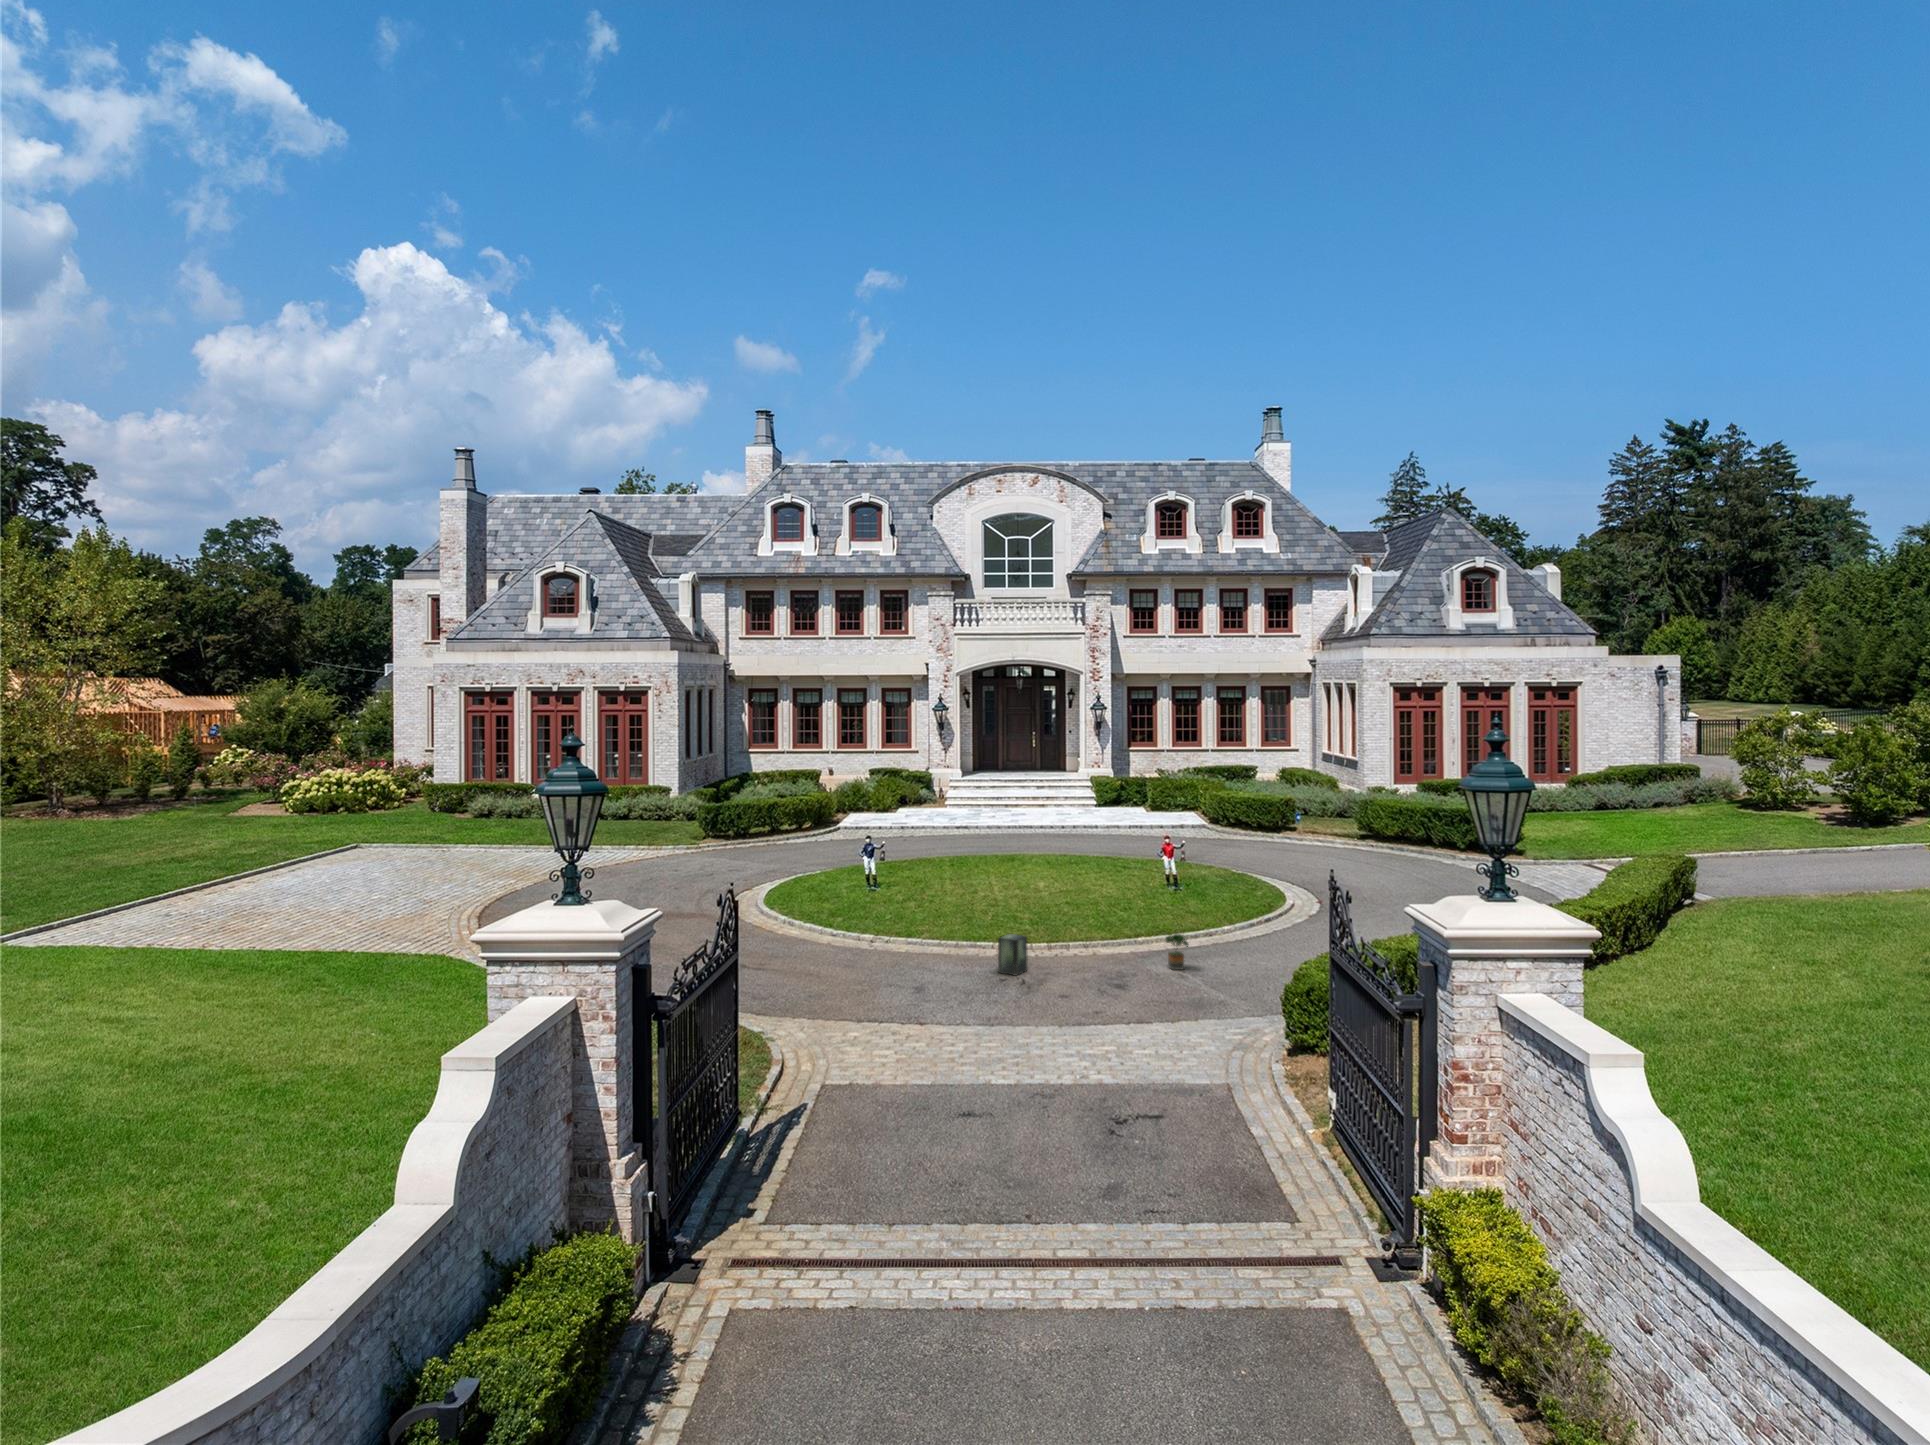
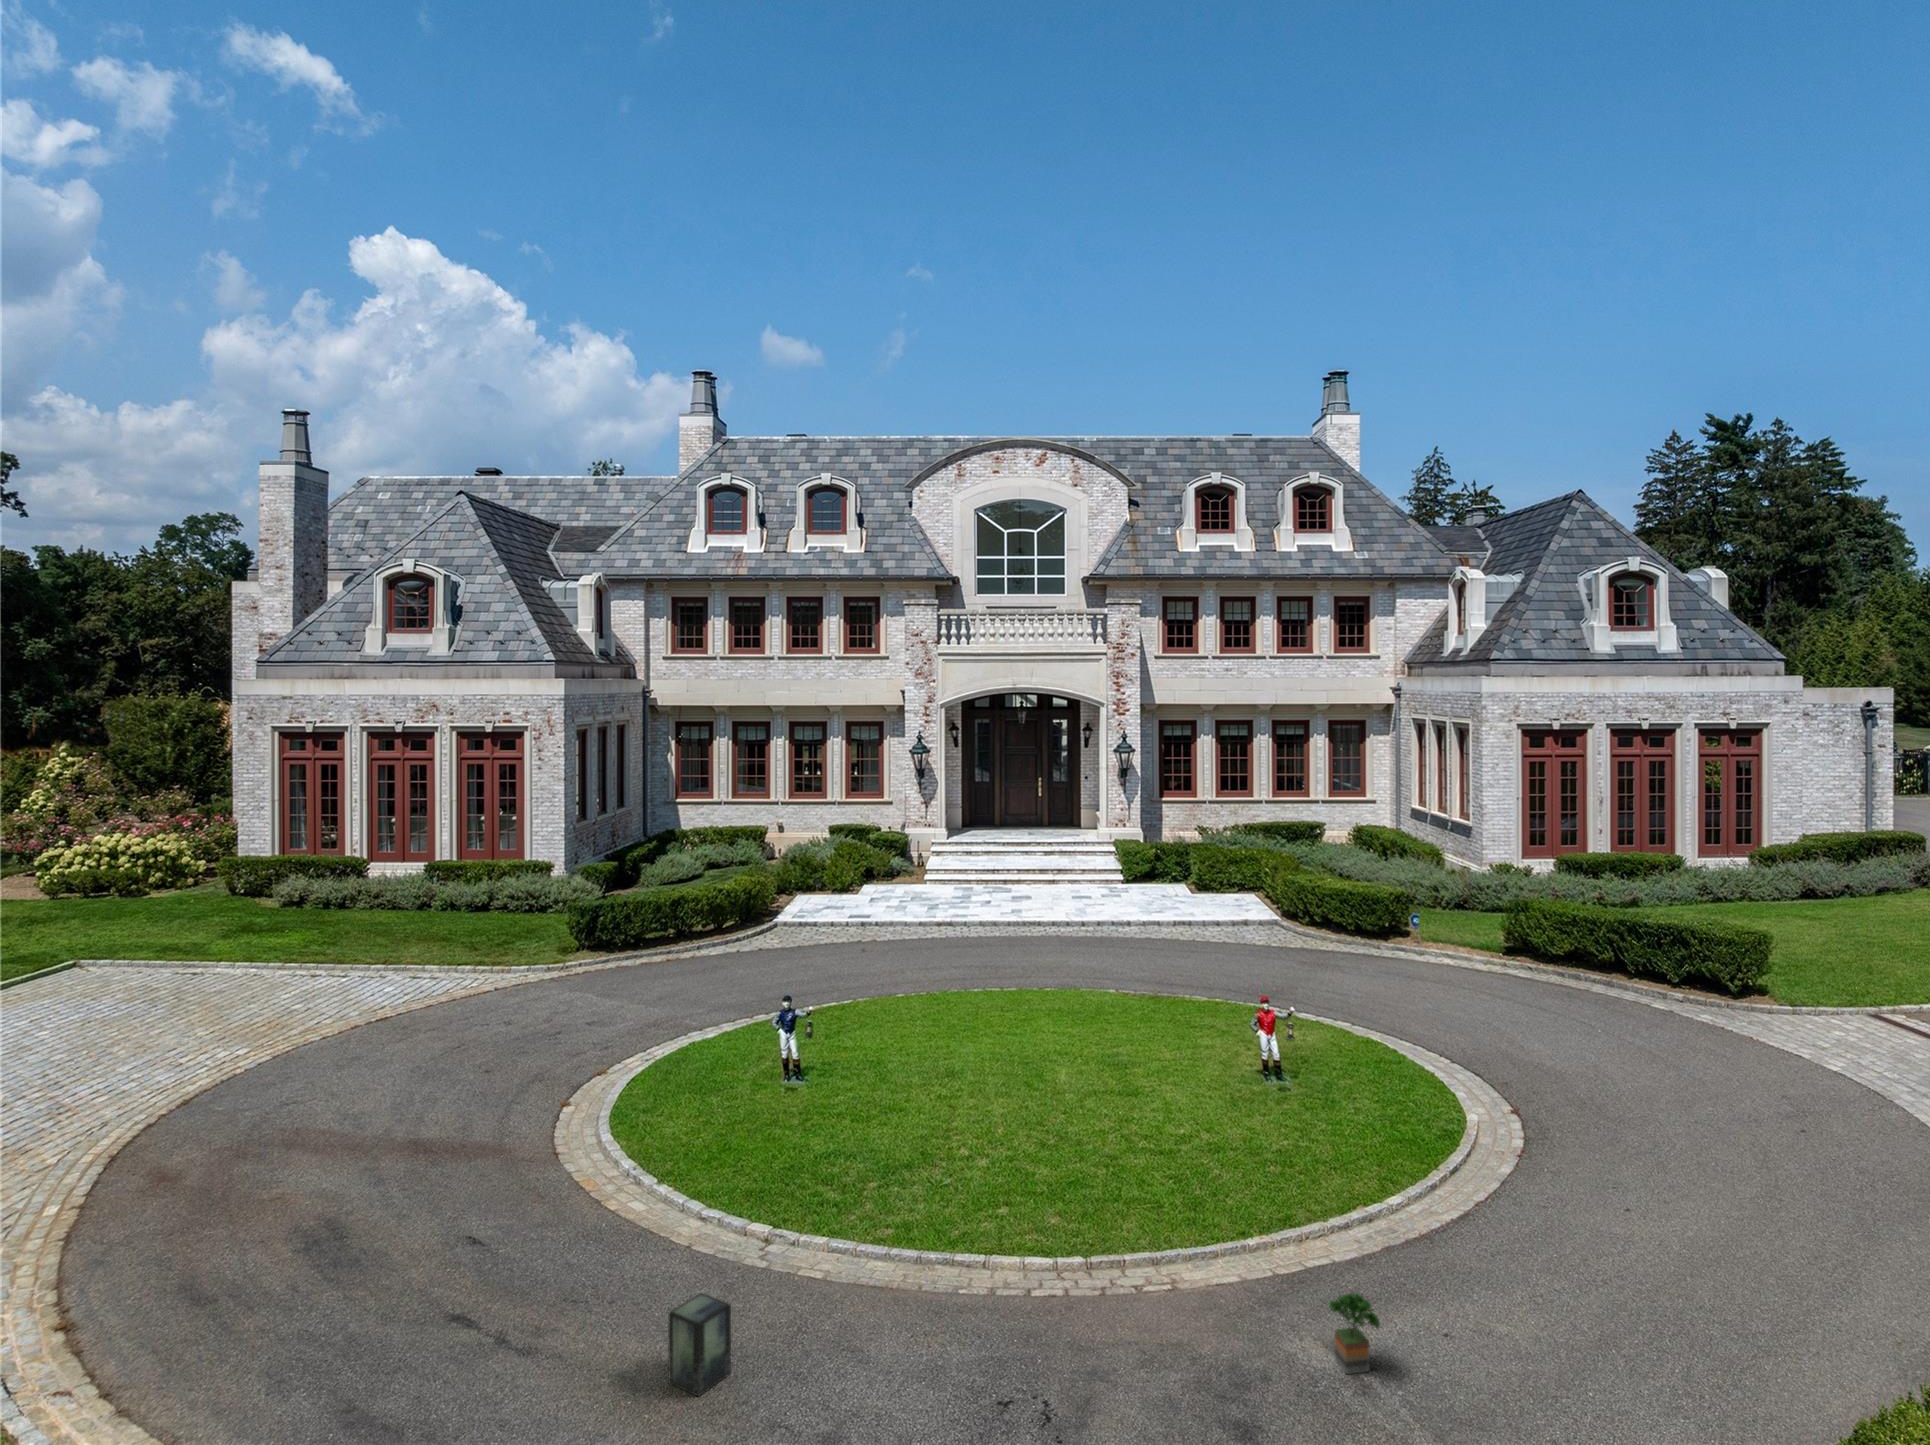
storage box: present [998,934,1028,975] -> present [668,1293,731,1396]

